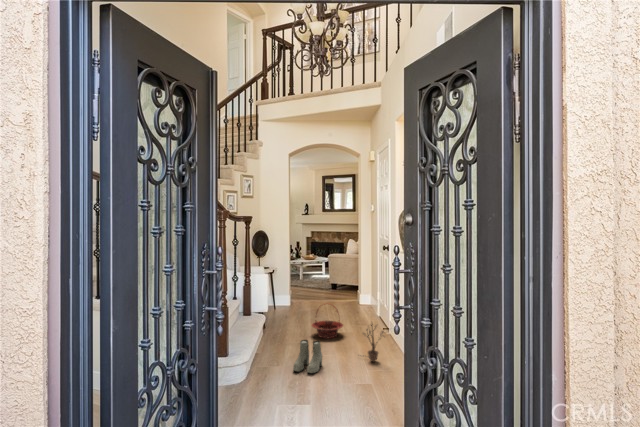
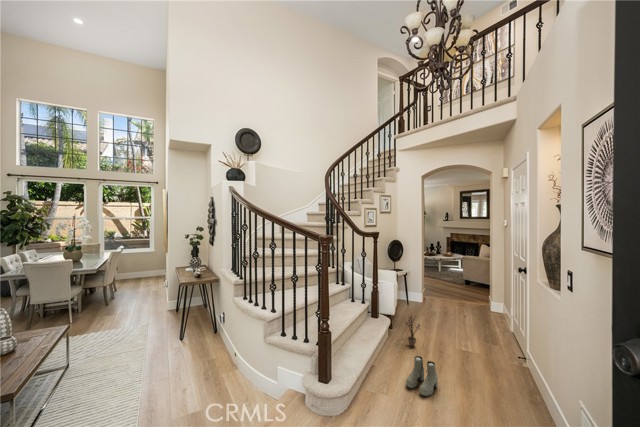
basket: present [312,306,343,338] -> none [434,316,468,351]
decorative plant: present [363,324,384,362] -> present [405,316,420,346]

